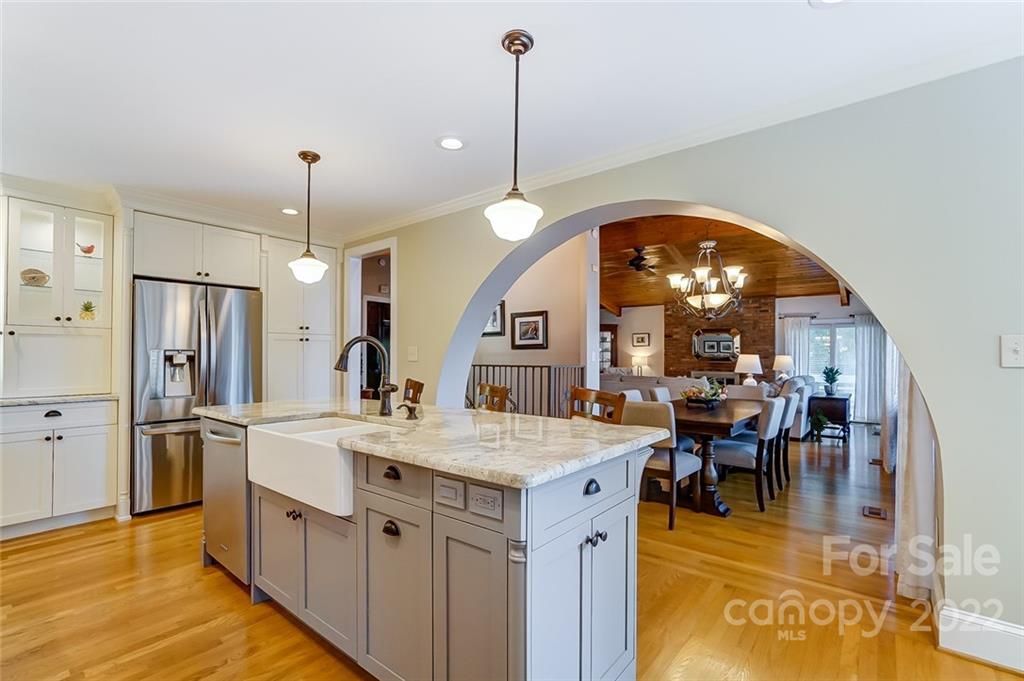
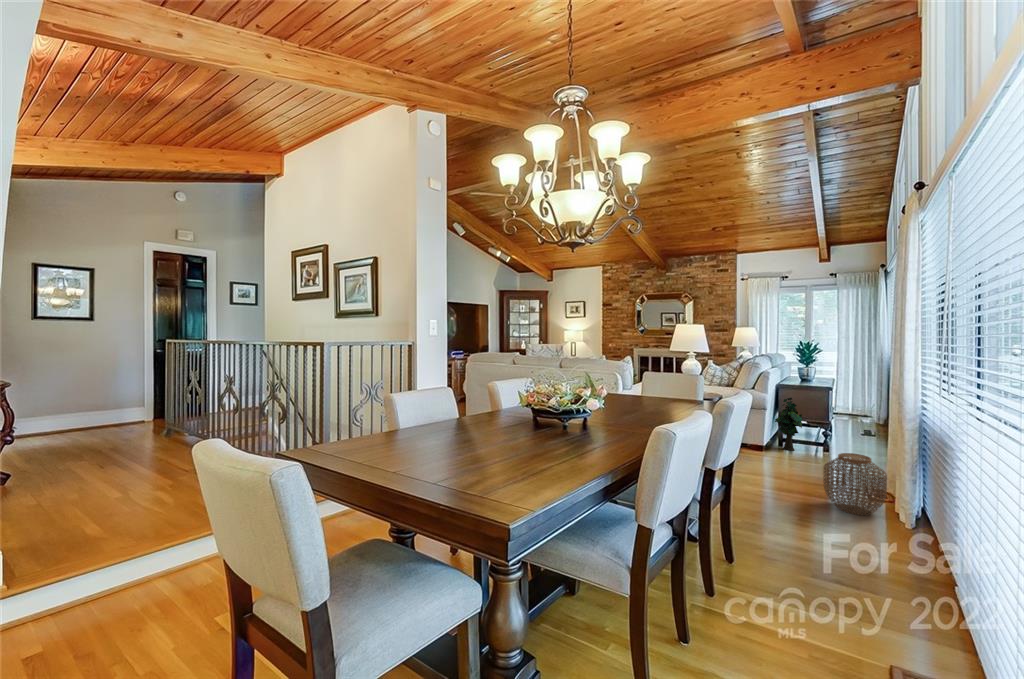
woven basket: none [840,434,878,471] -> present [823,453,887,515]

